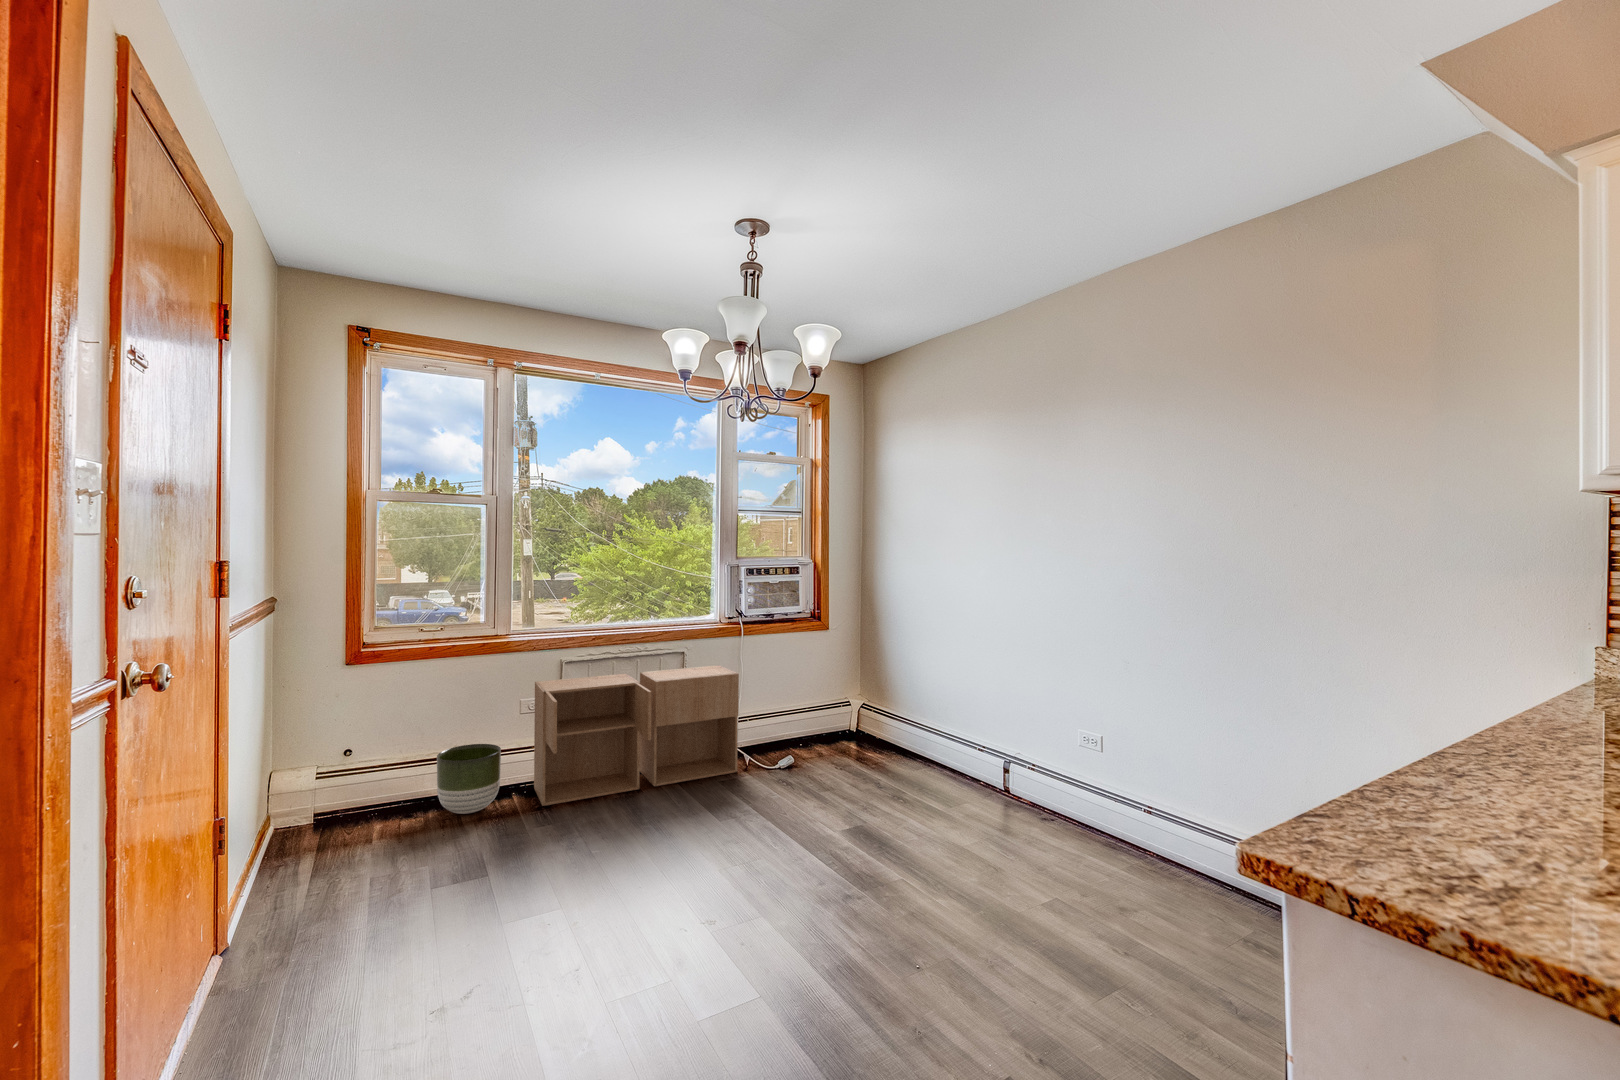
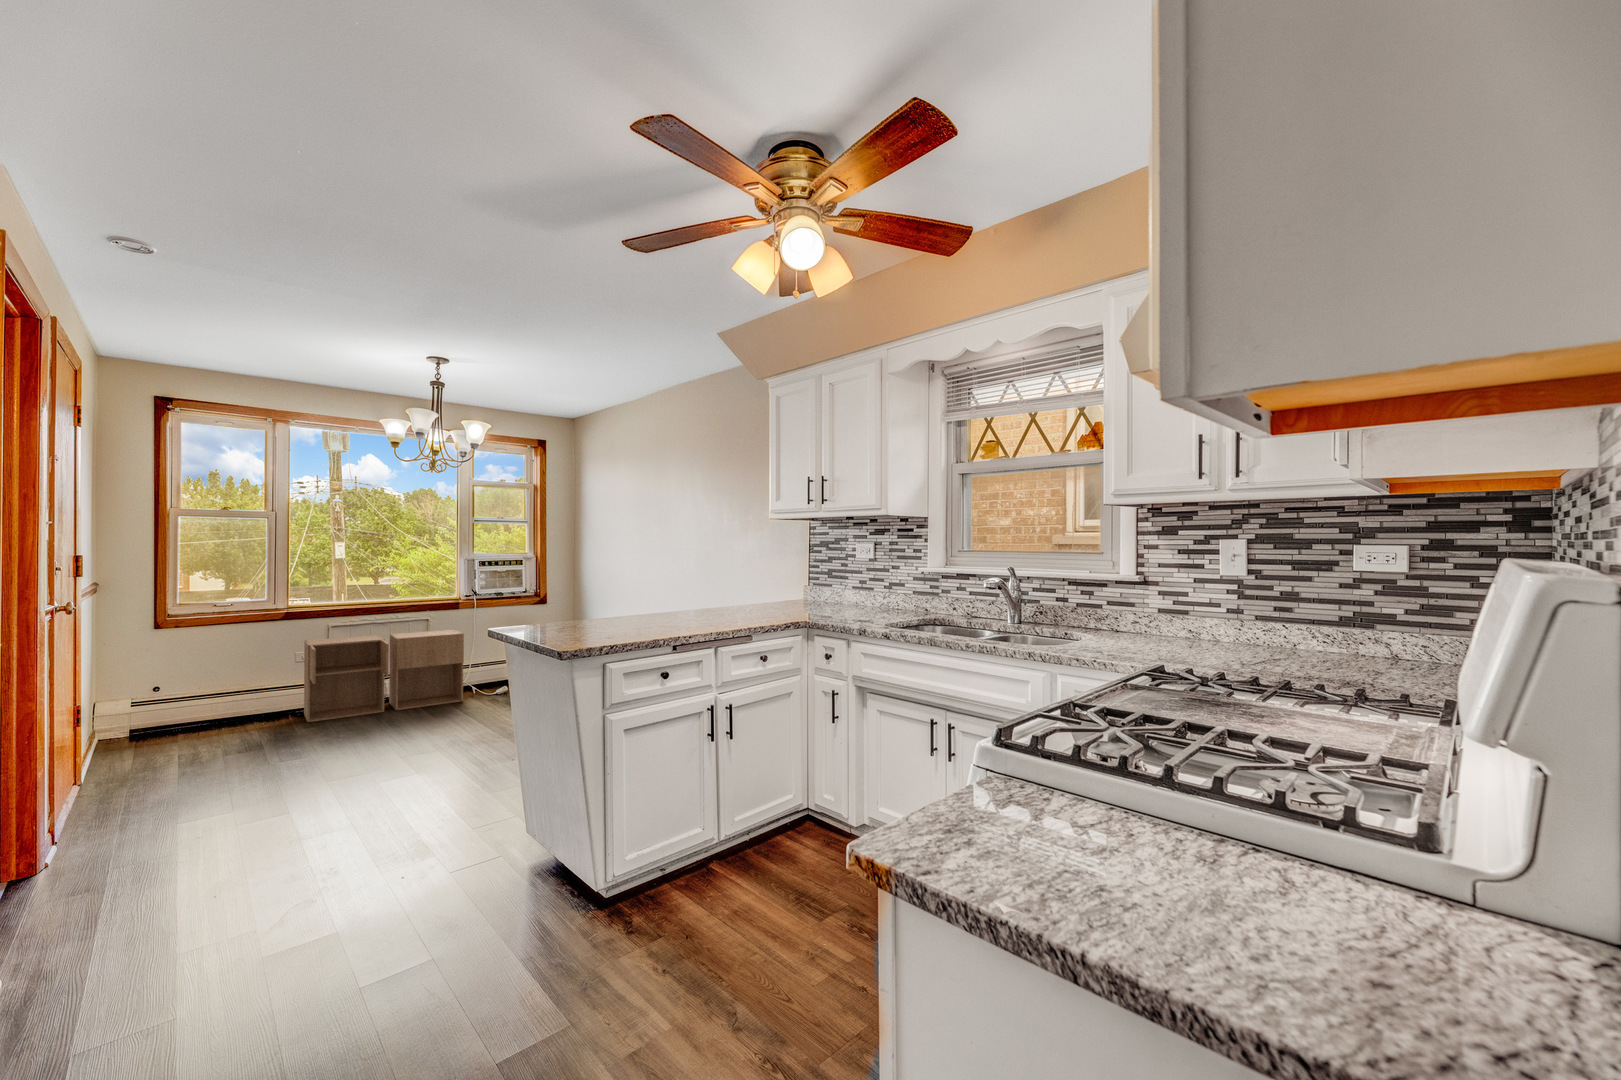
planter: present [437,744,501,814] -> none [226,683,276,728]

